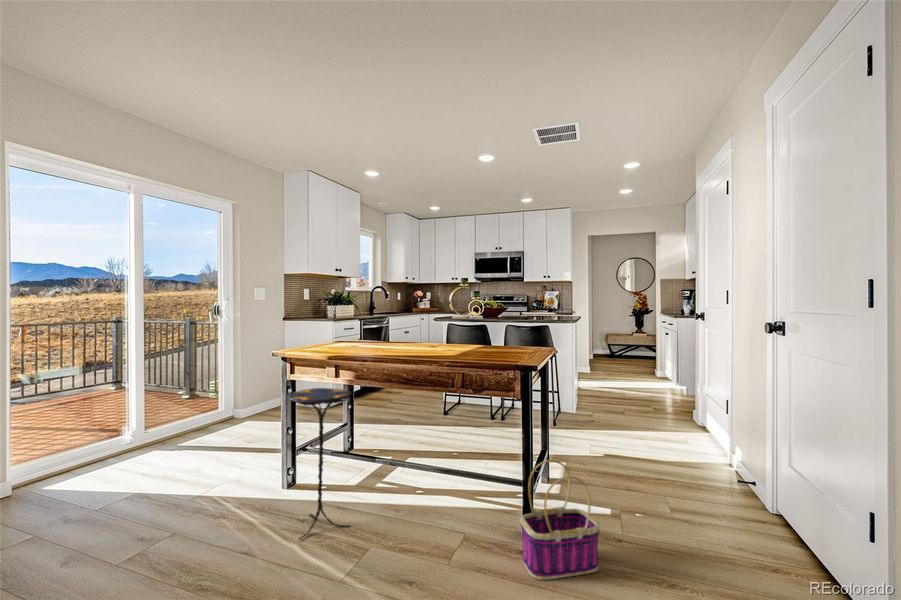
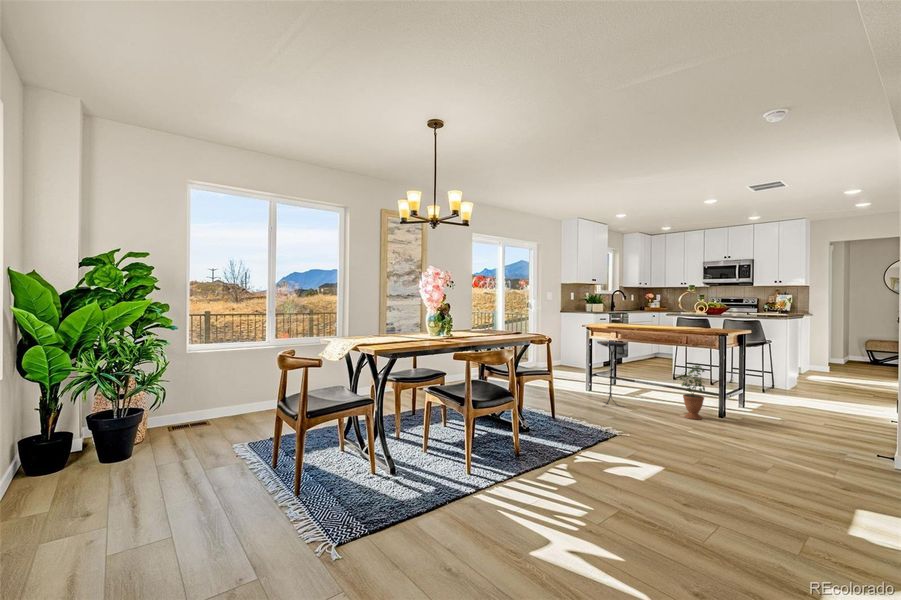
potted plant: none [448,427,497,552] -> present [679,365,705,419]
basket: present [520,460,600,580] -> none [717,378,762,430]

